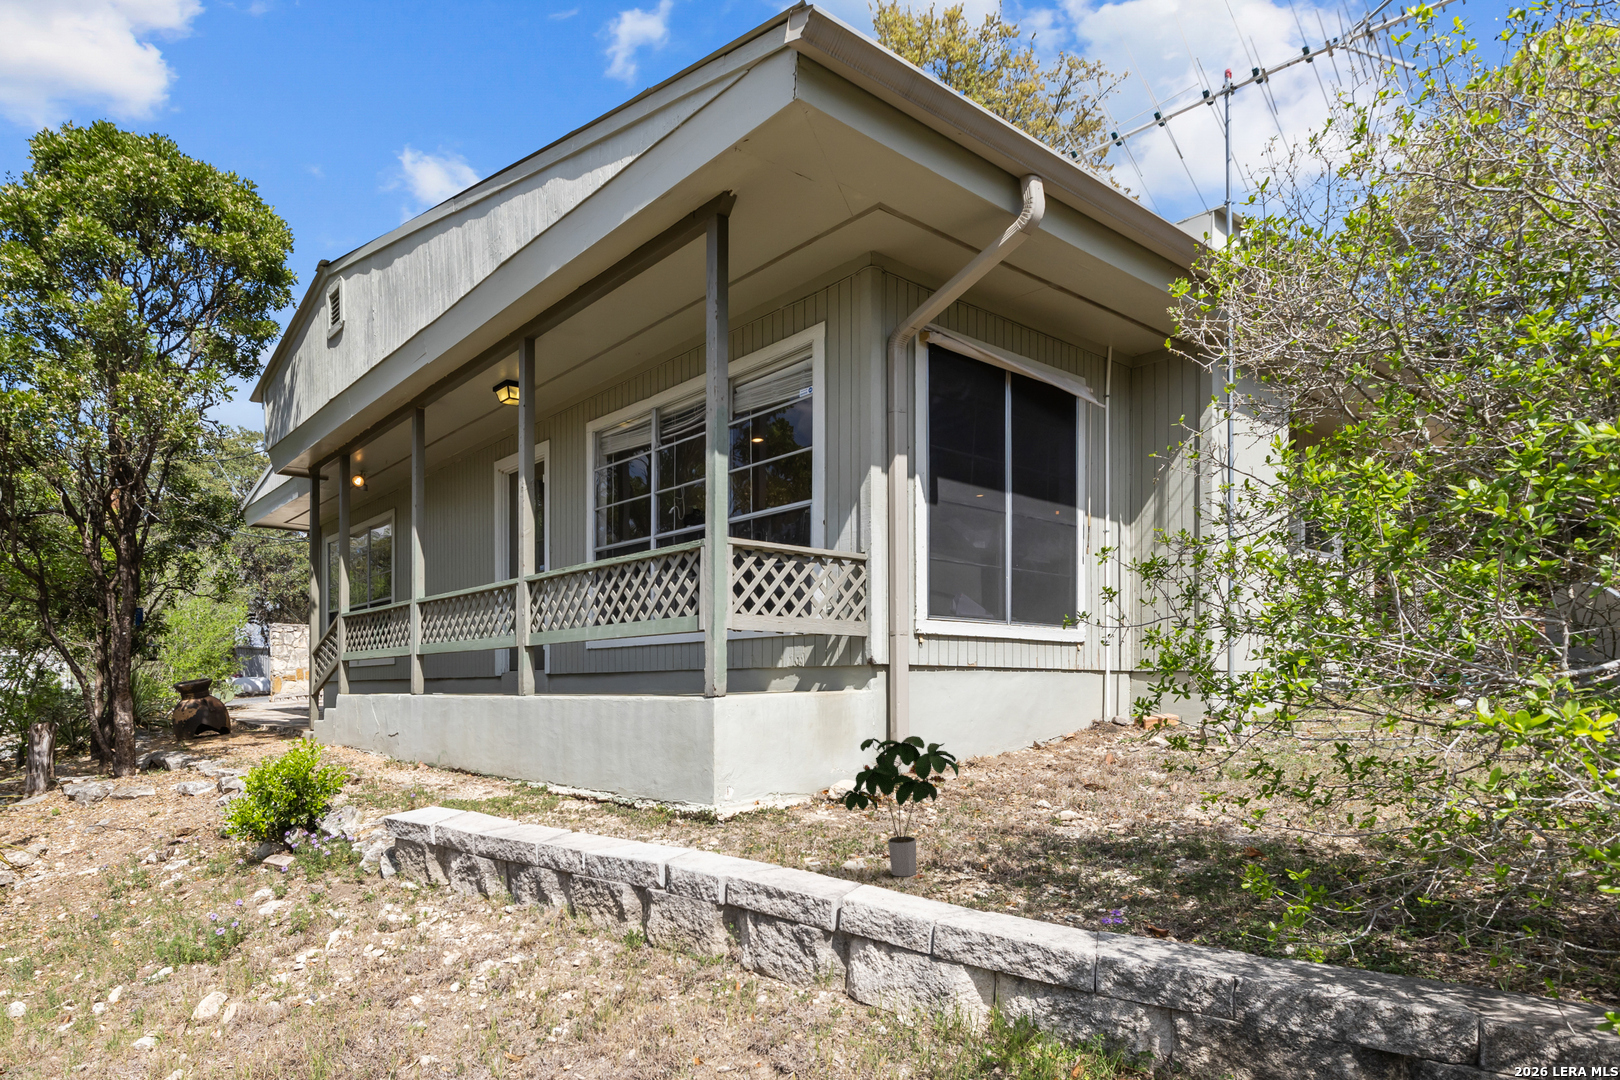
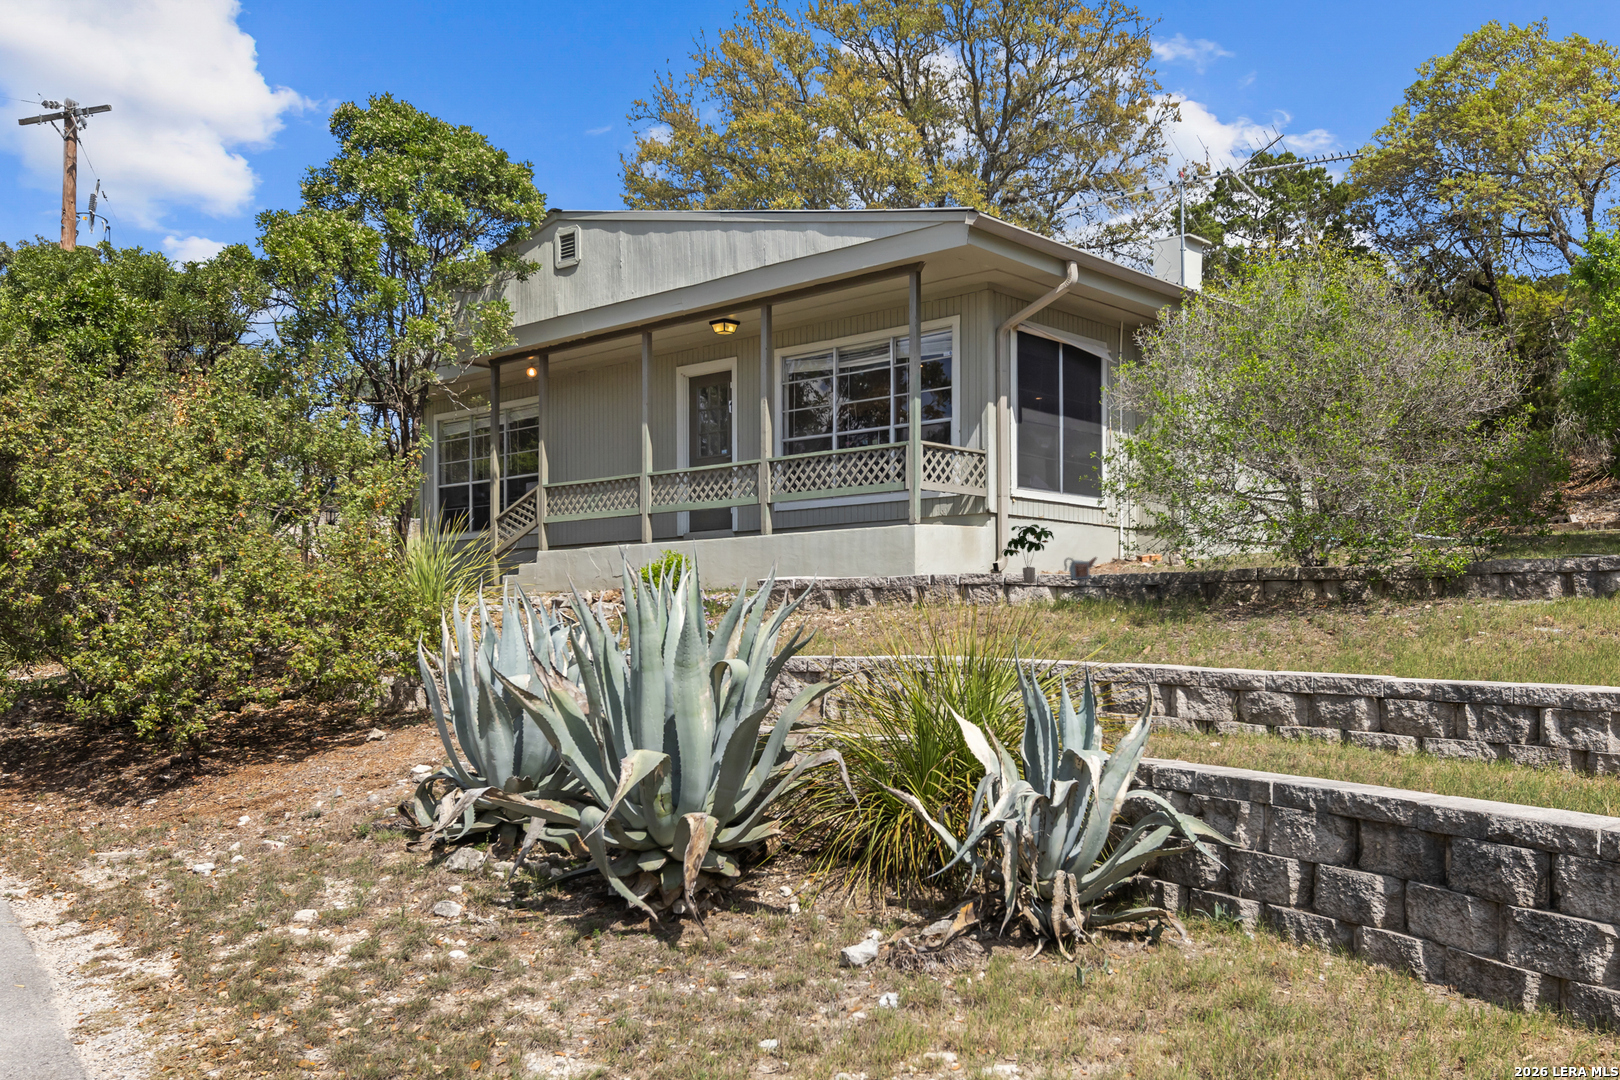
watering can: none [985,807,1066,868] -> present [1064,557,1097,579]

